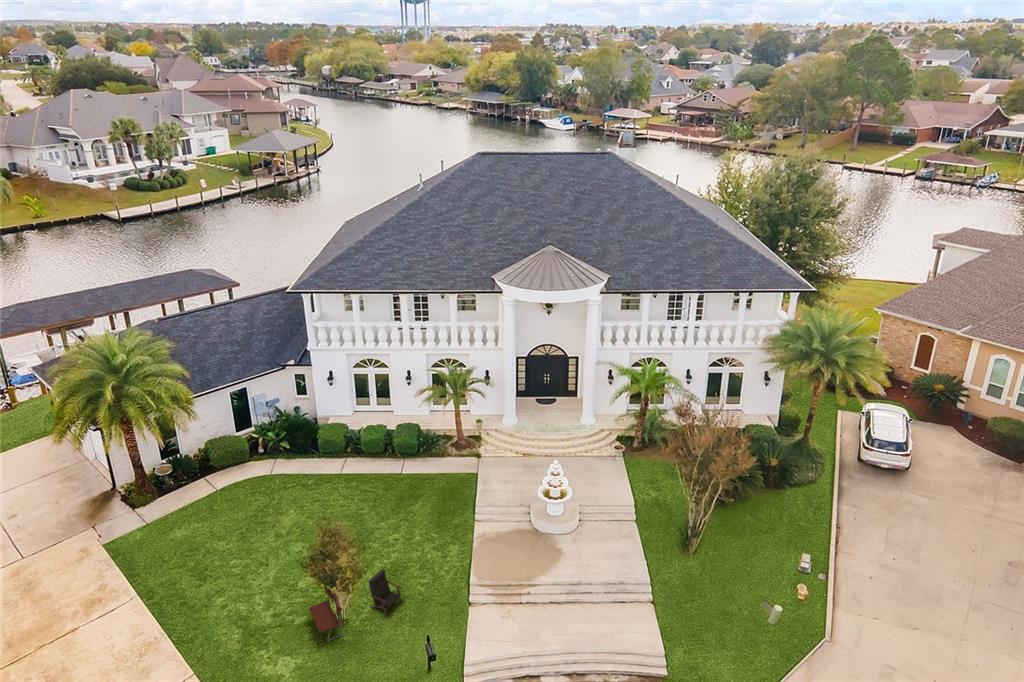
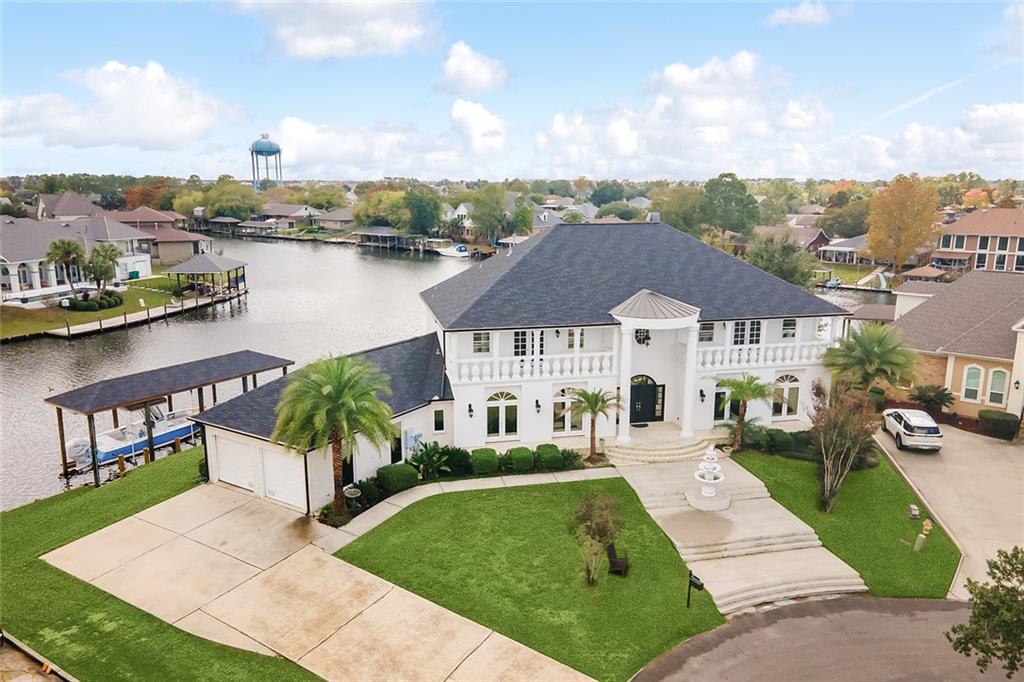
bench: present [309,586,343,642] -> none [562,548,600,599]

